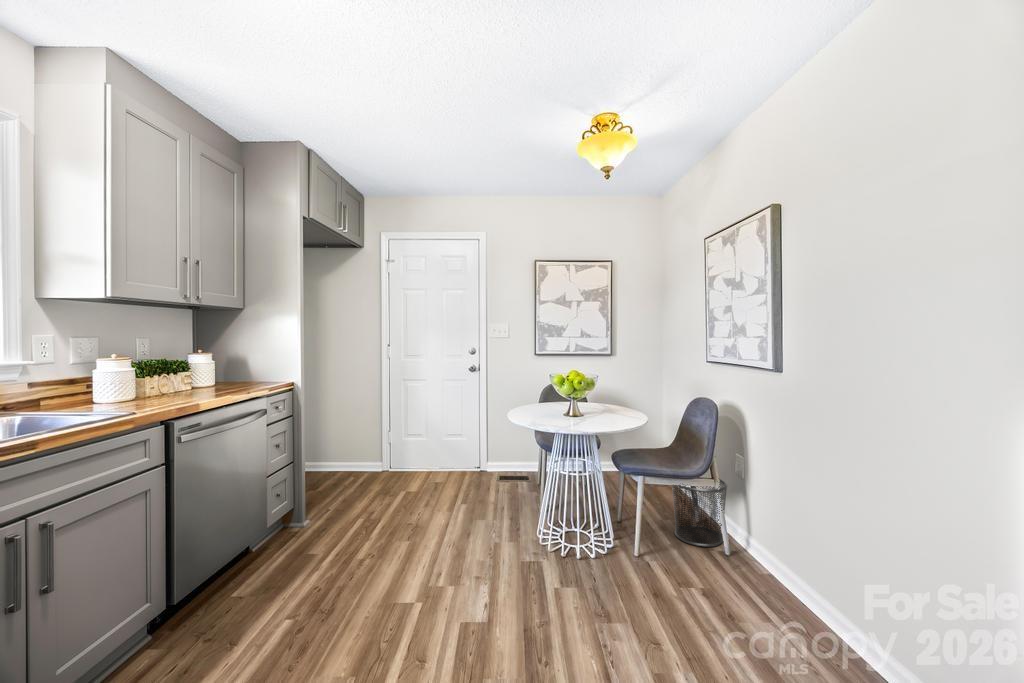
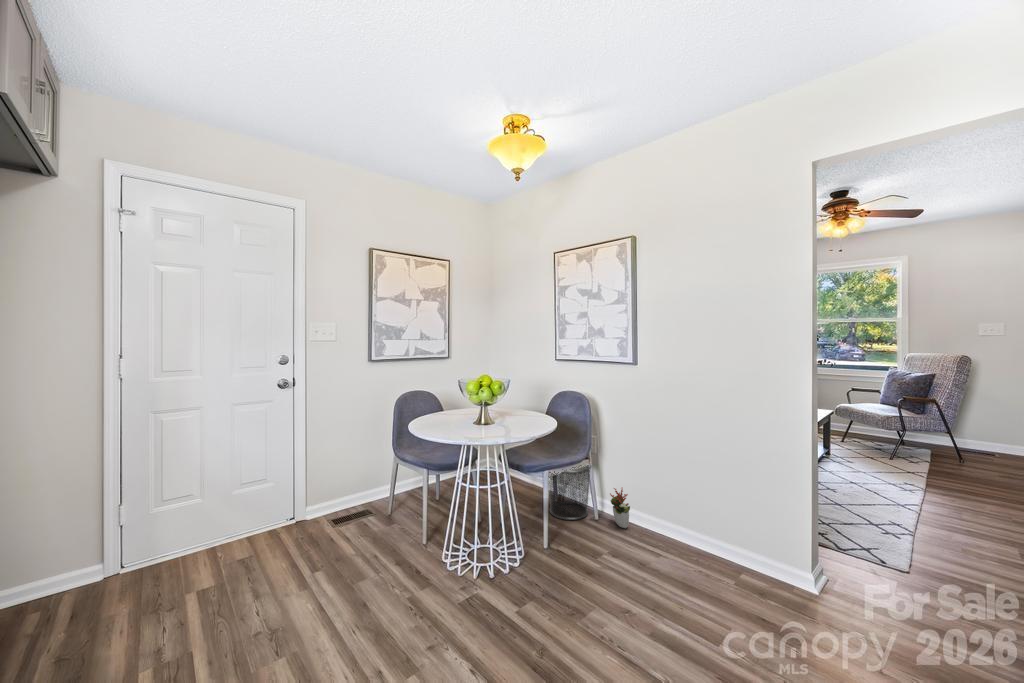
decorative plant: none [733,518,761,573] -> present [610,488,630,528]

